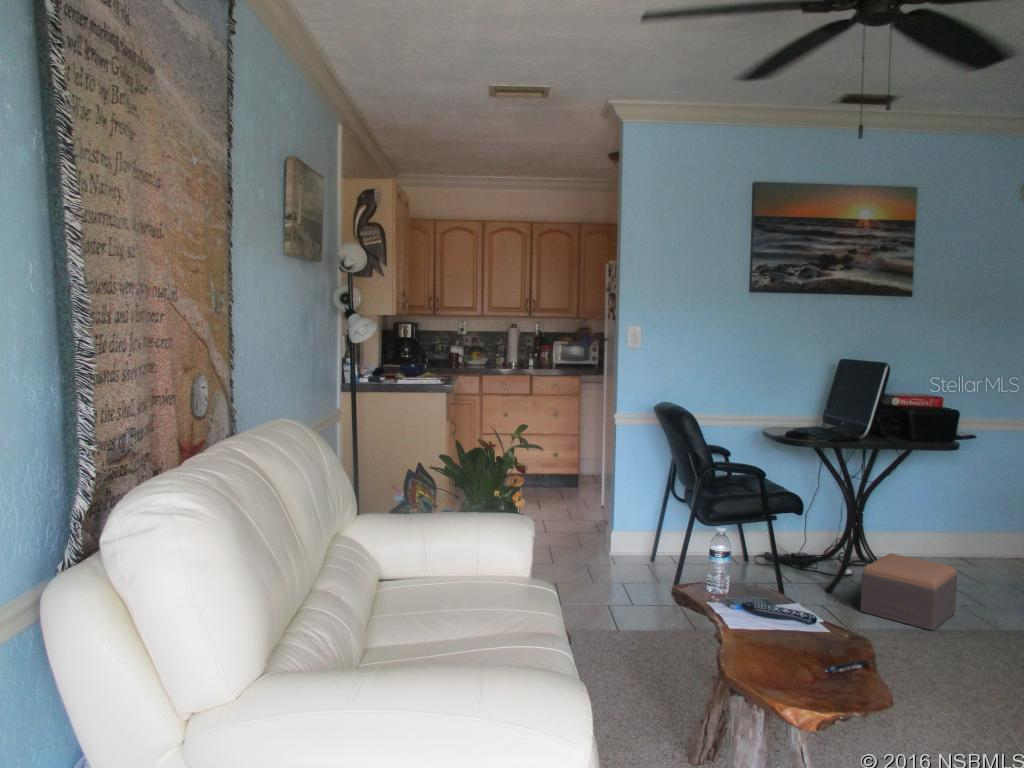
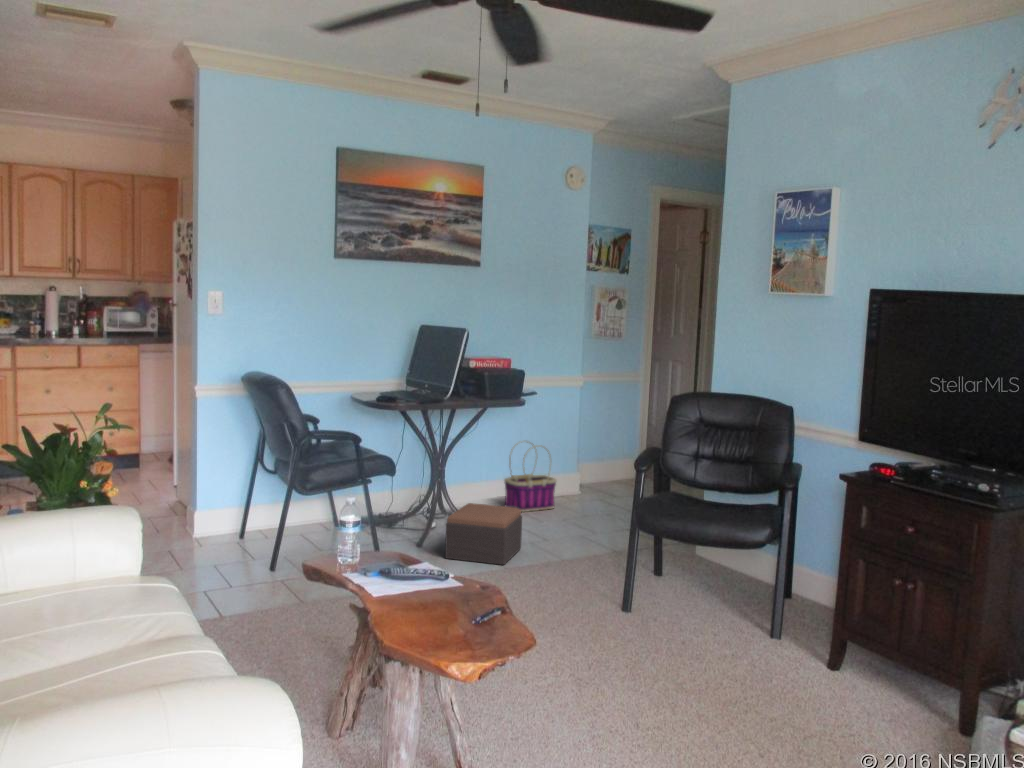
basket: none [935,487,1003,567] -> present [504,446,556,512]

